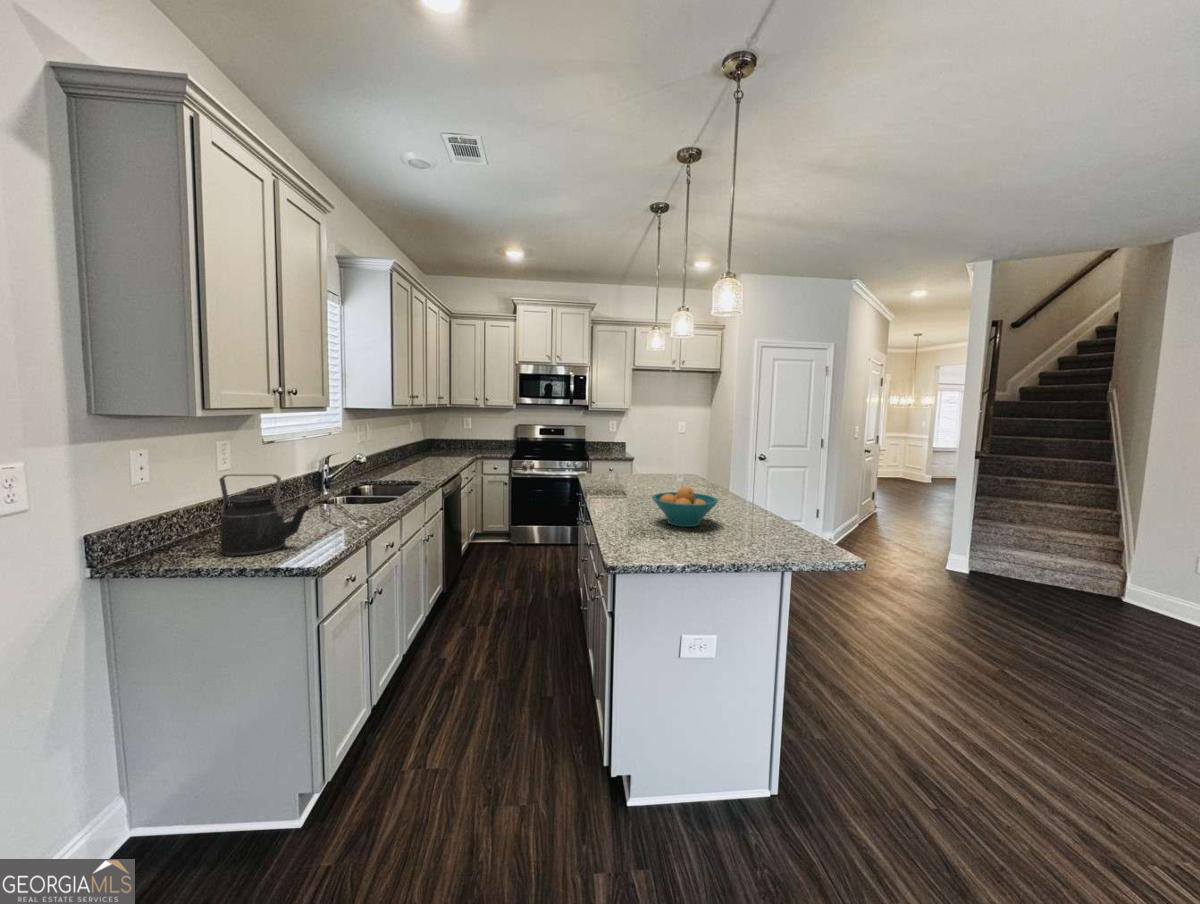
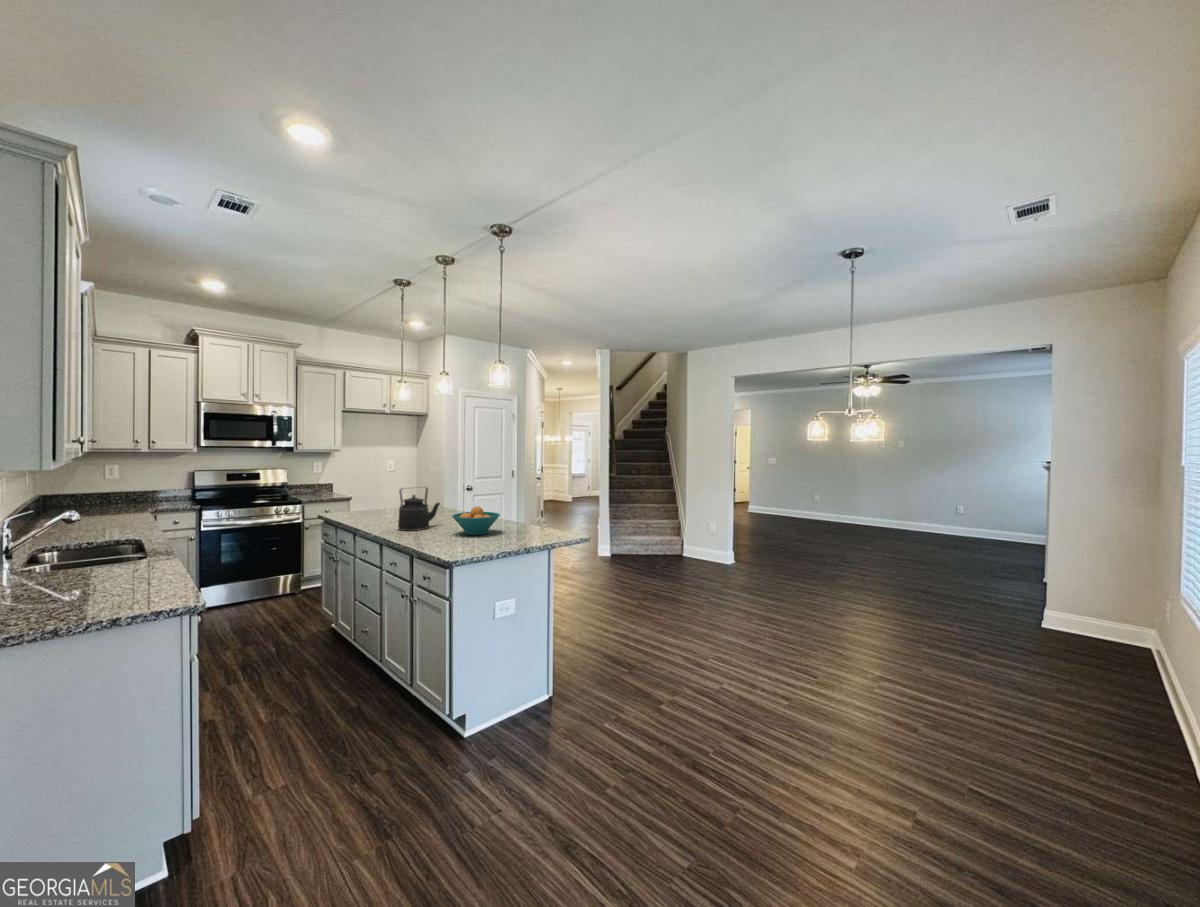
kettle: present [220,474,310,556] -> present [398,488,440,531]

